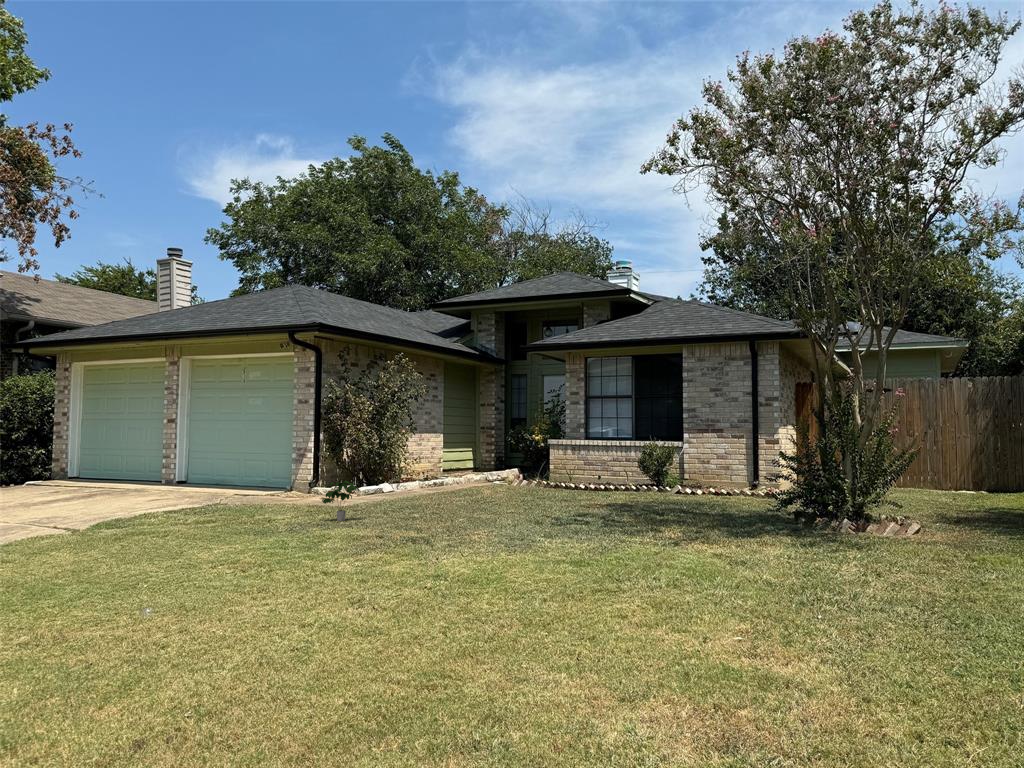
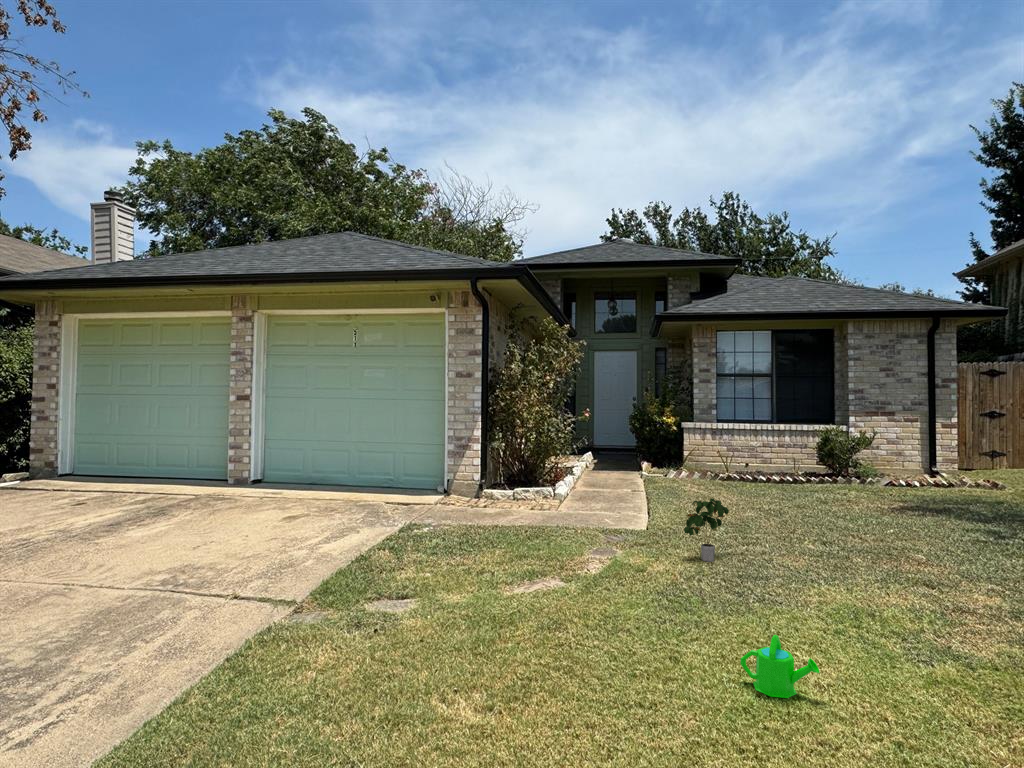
watering can: none [194,527,214,555] -> present [740,635,820,698]

